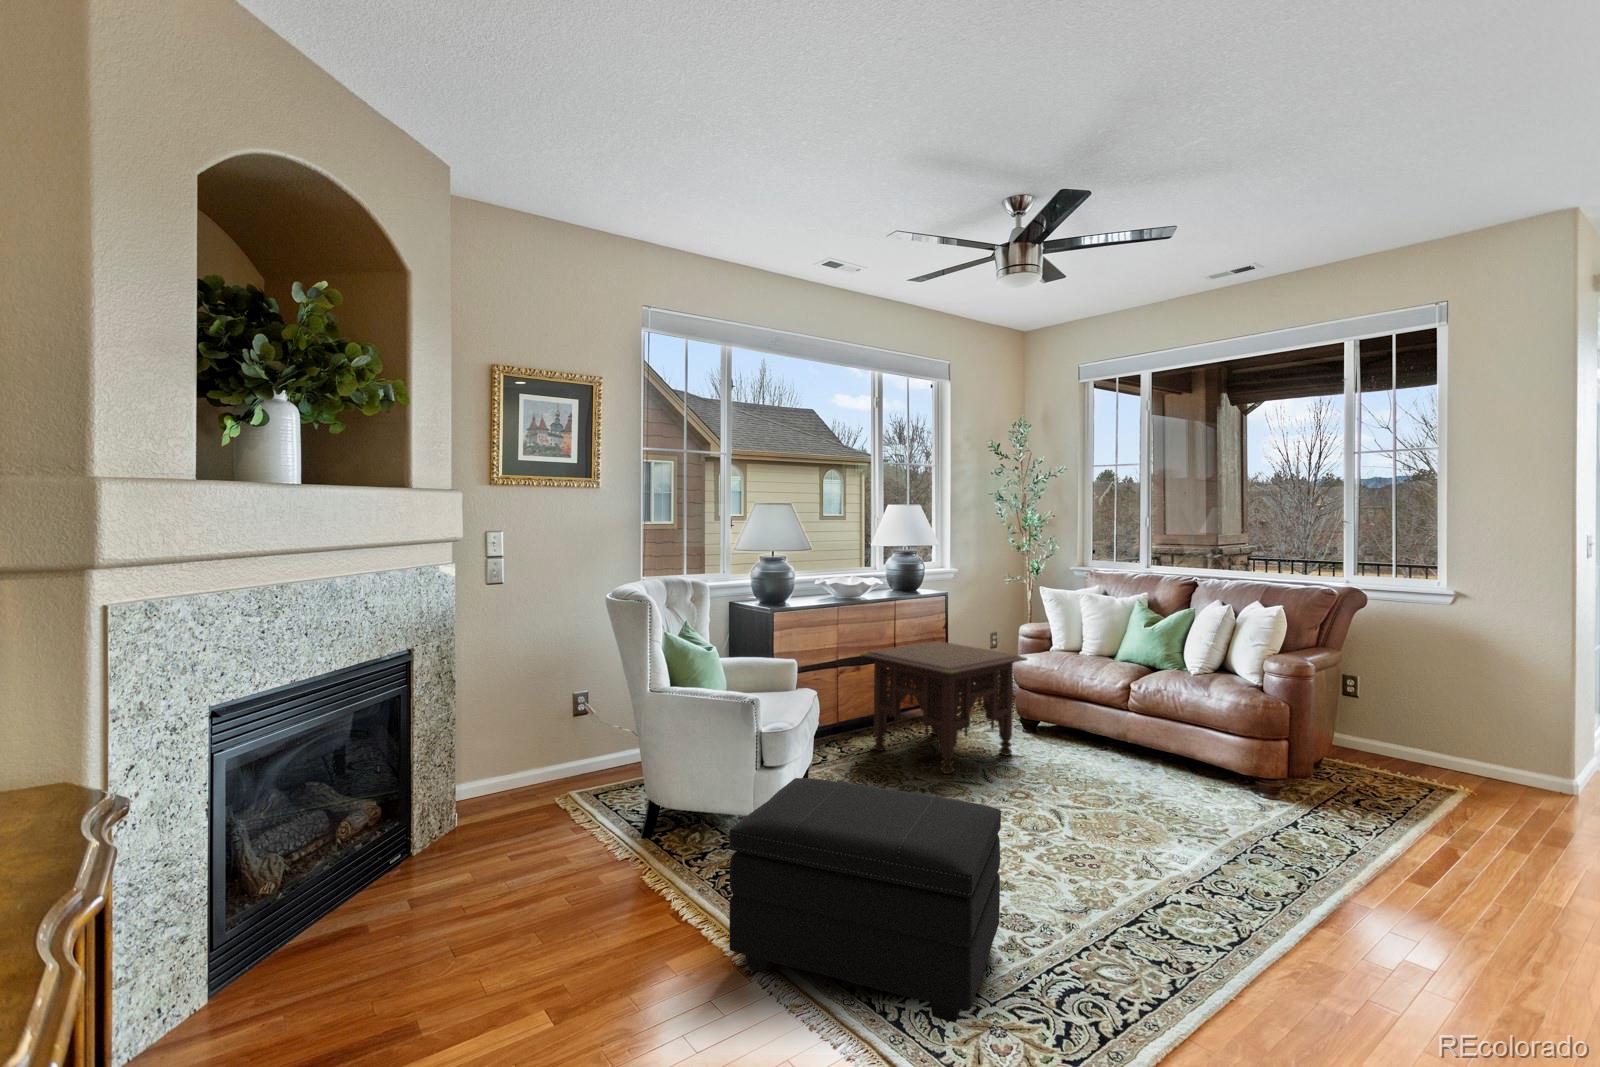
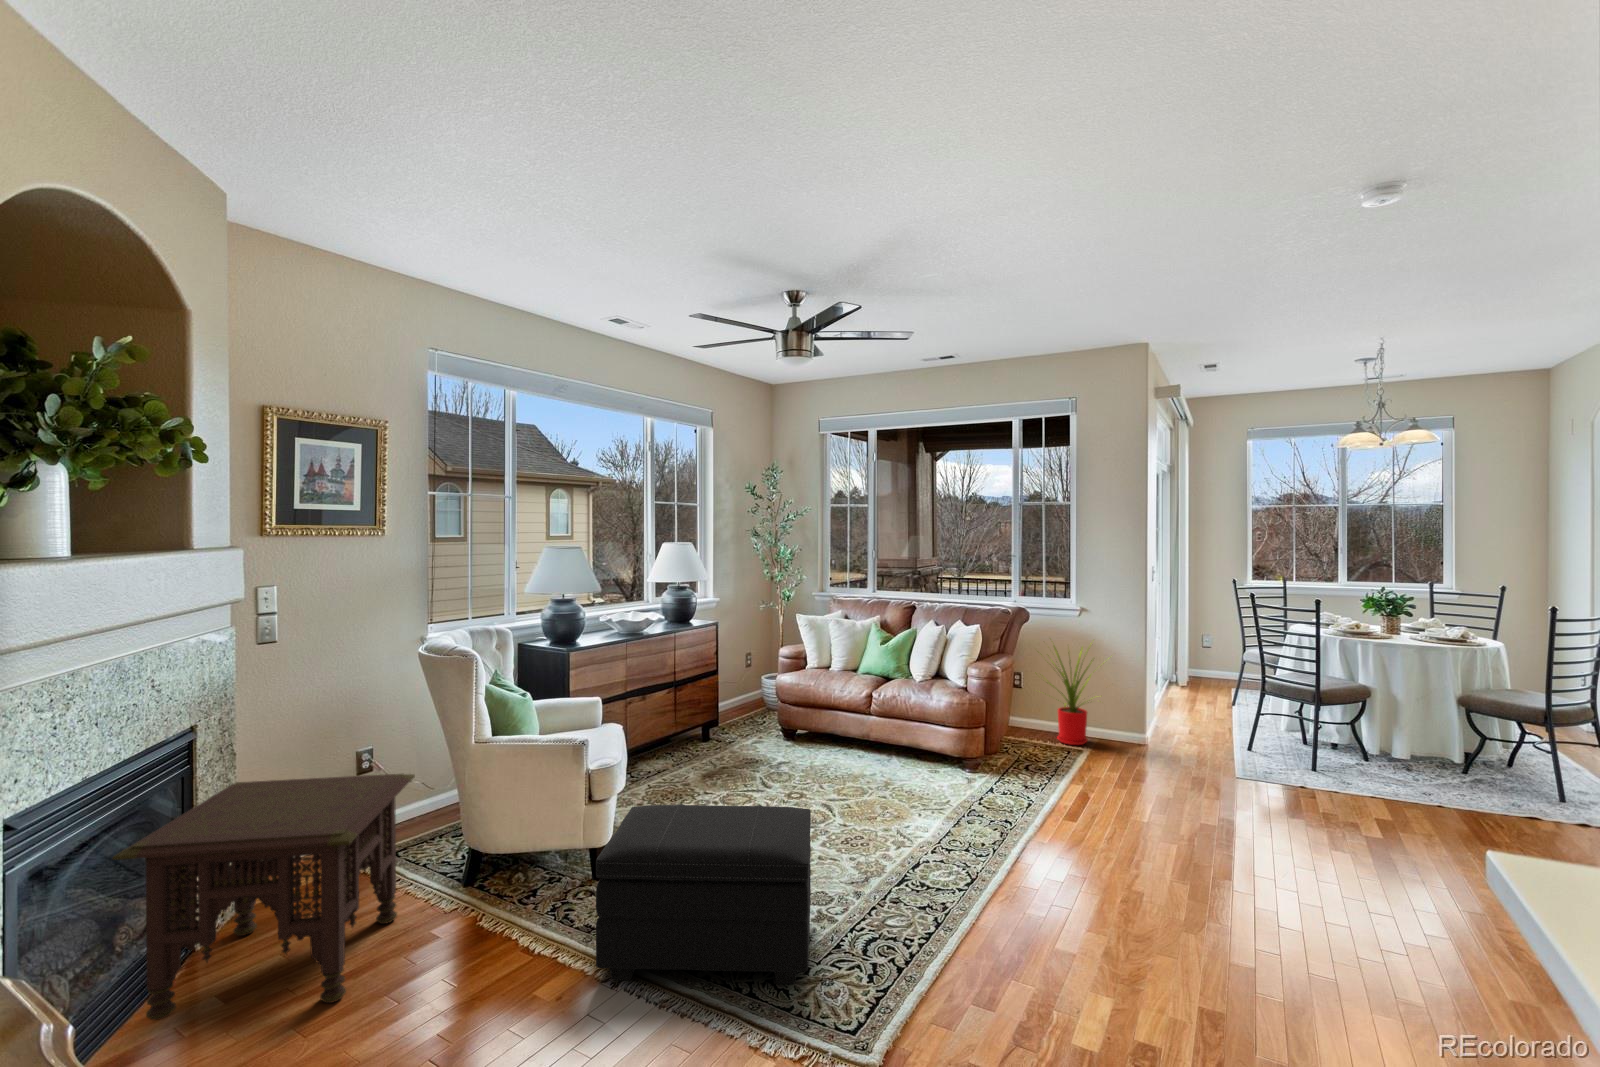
house plant: none [1370,631,1511,782] -> present [1042,645,1092,745]
side table: present [861,641,1027,774] -> present [112,774,415,1020]

